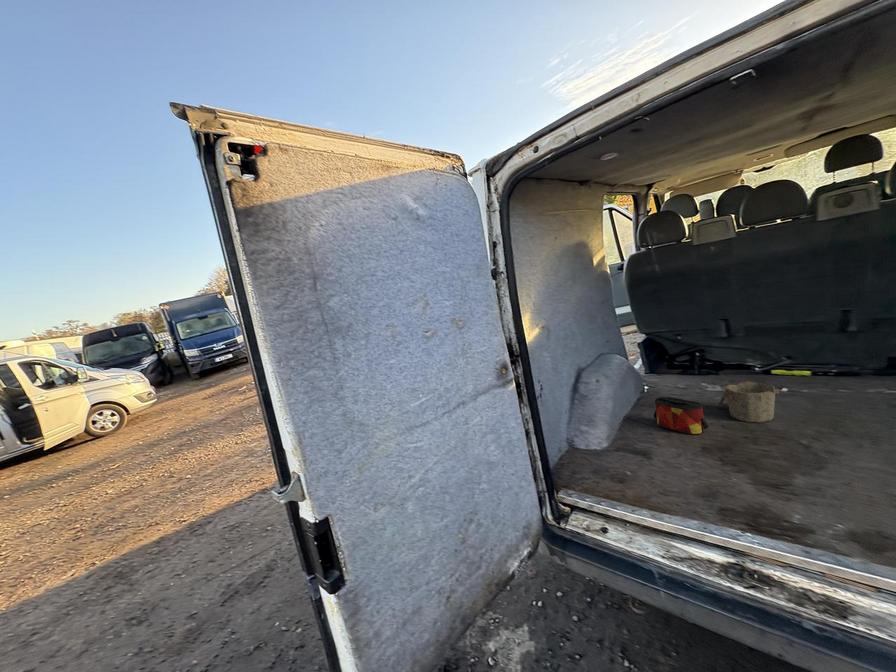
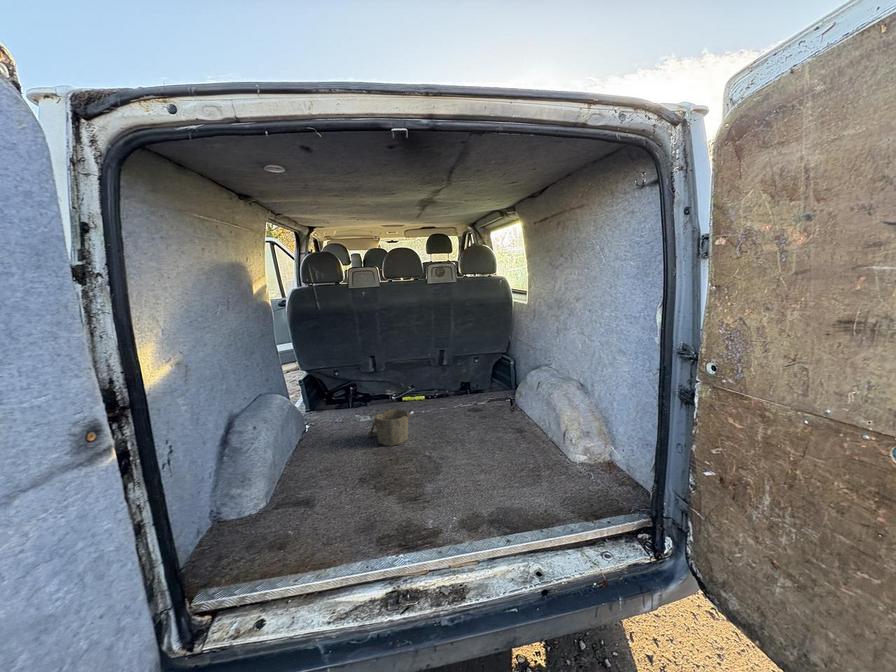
bag: present [654,397,709,435] -> none [314,434,363,469]

